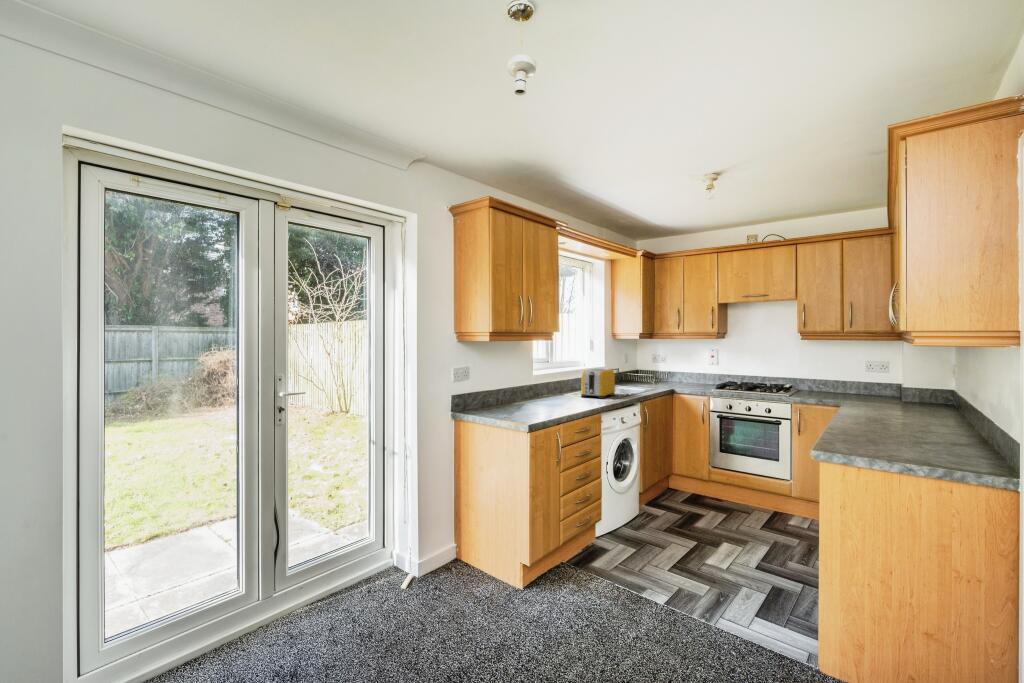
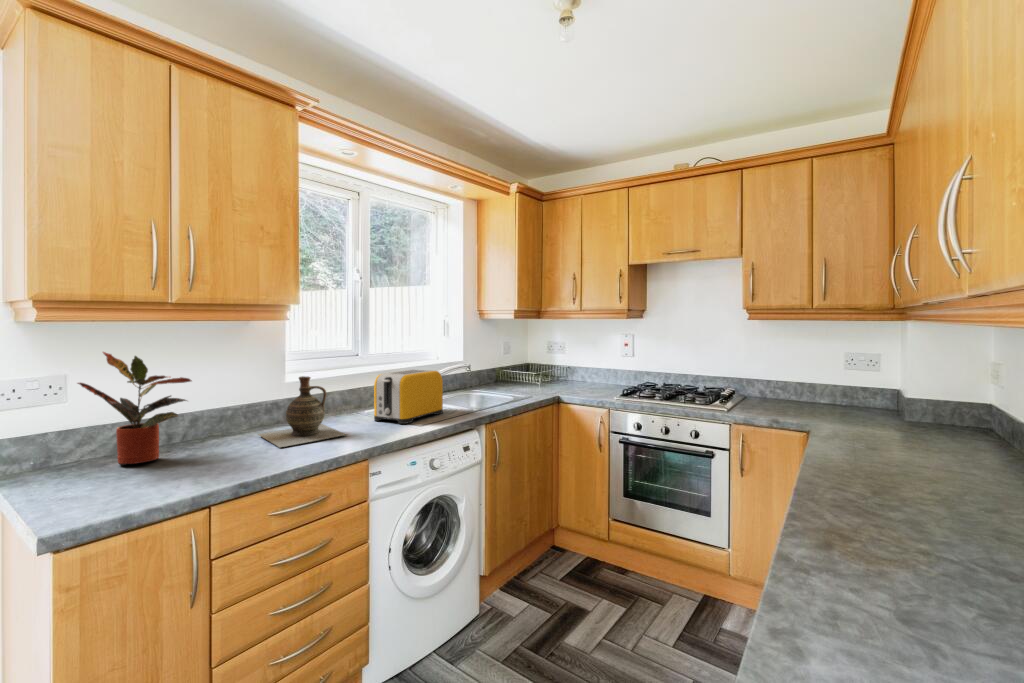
potted plant: none [482,355,525,409] -> present [78,352,192,465]
ceramic jug: none [533,370,581,405] -> present [258,376,346,447]

